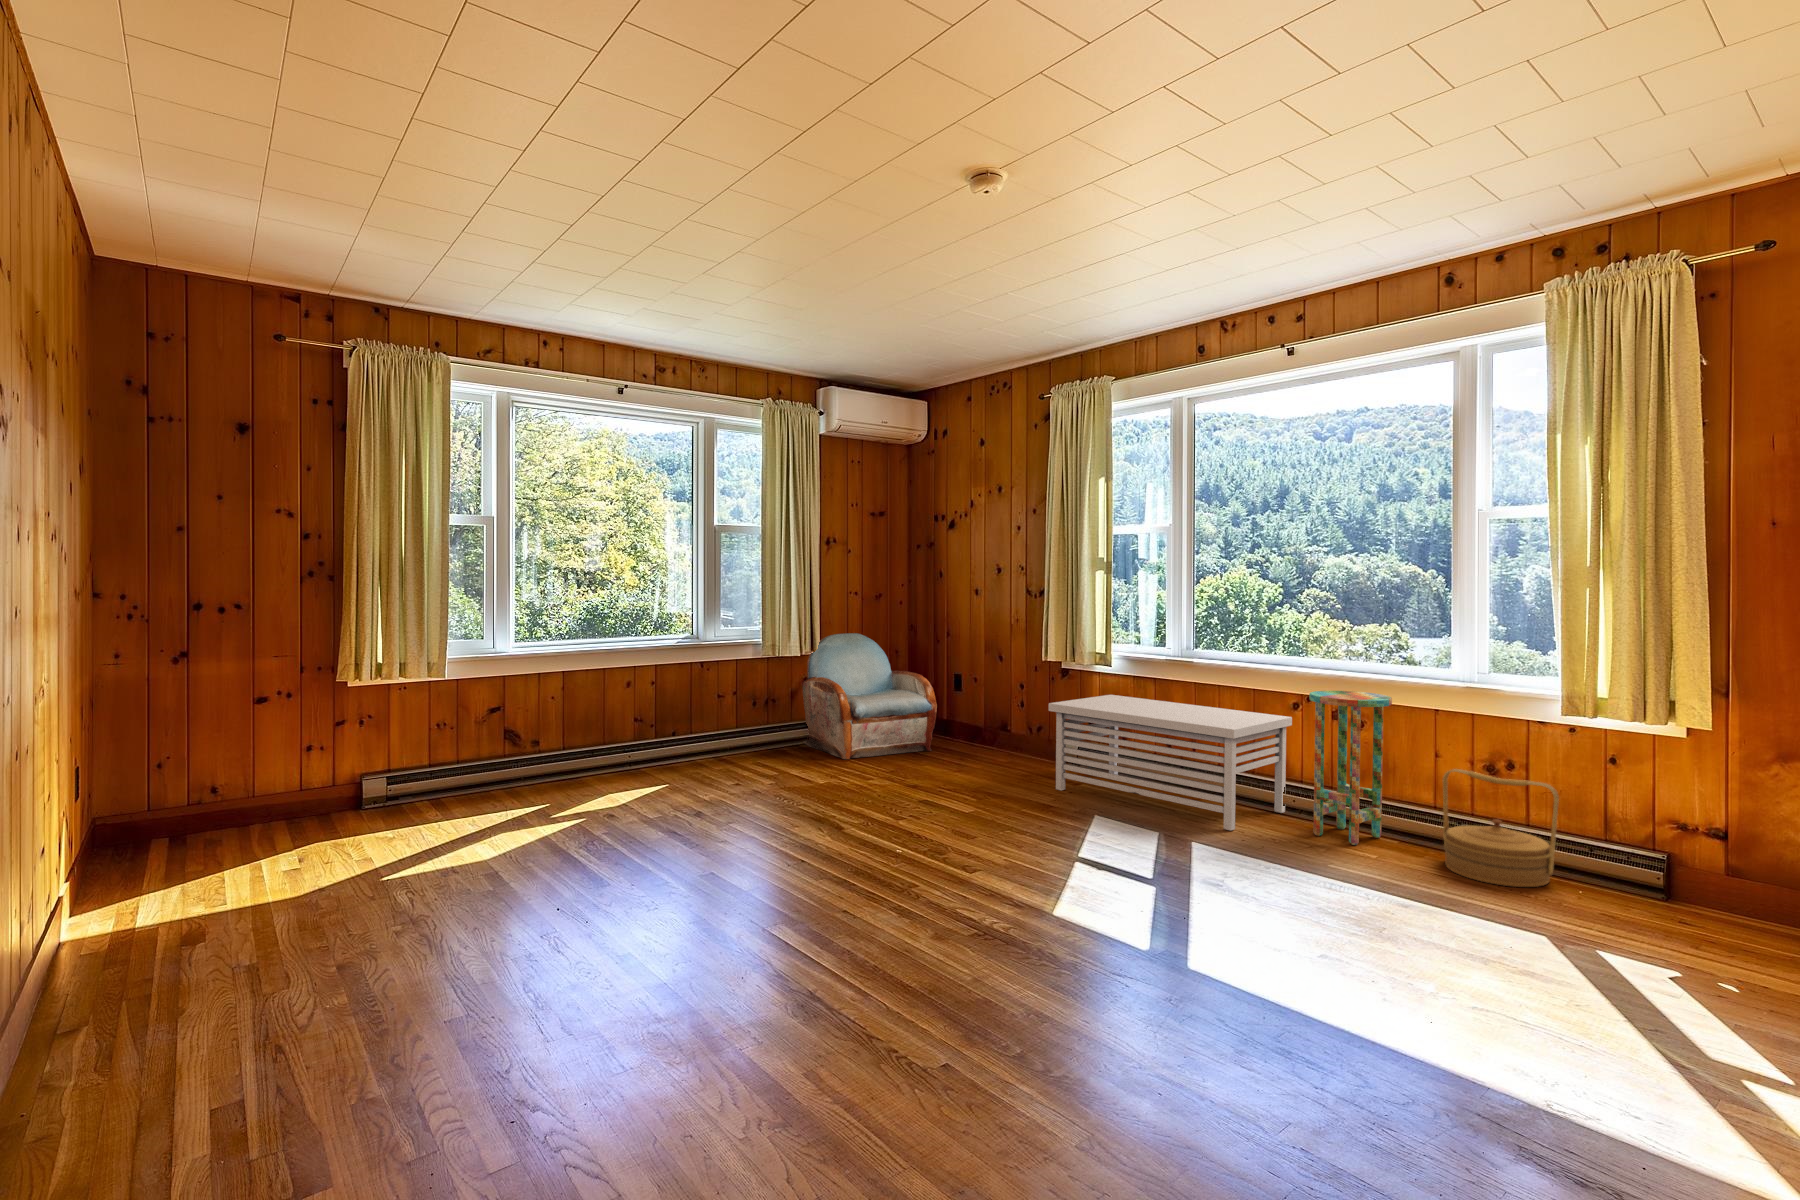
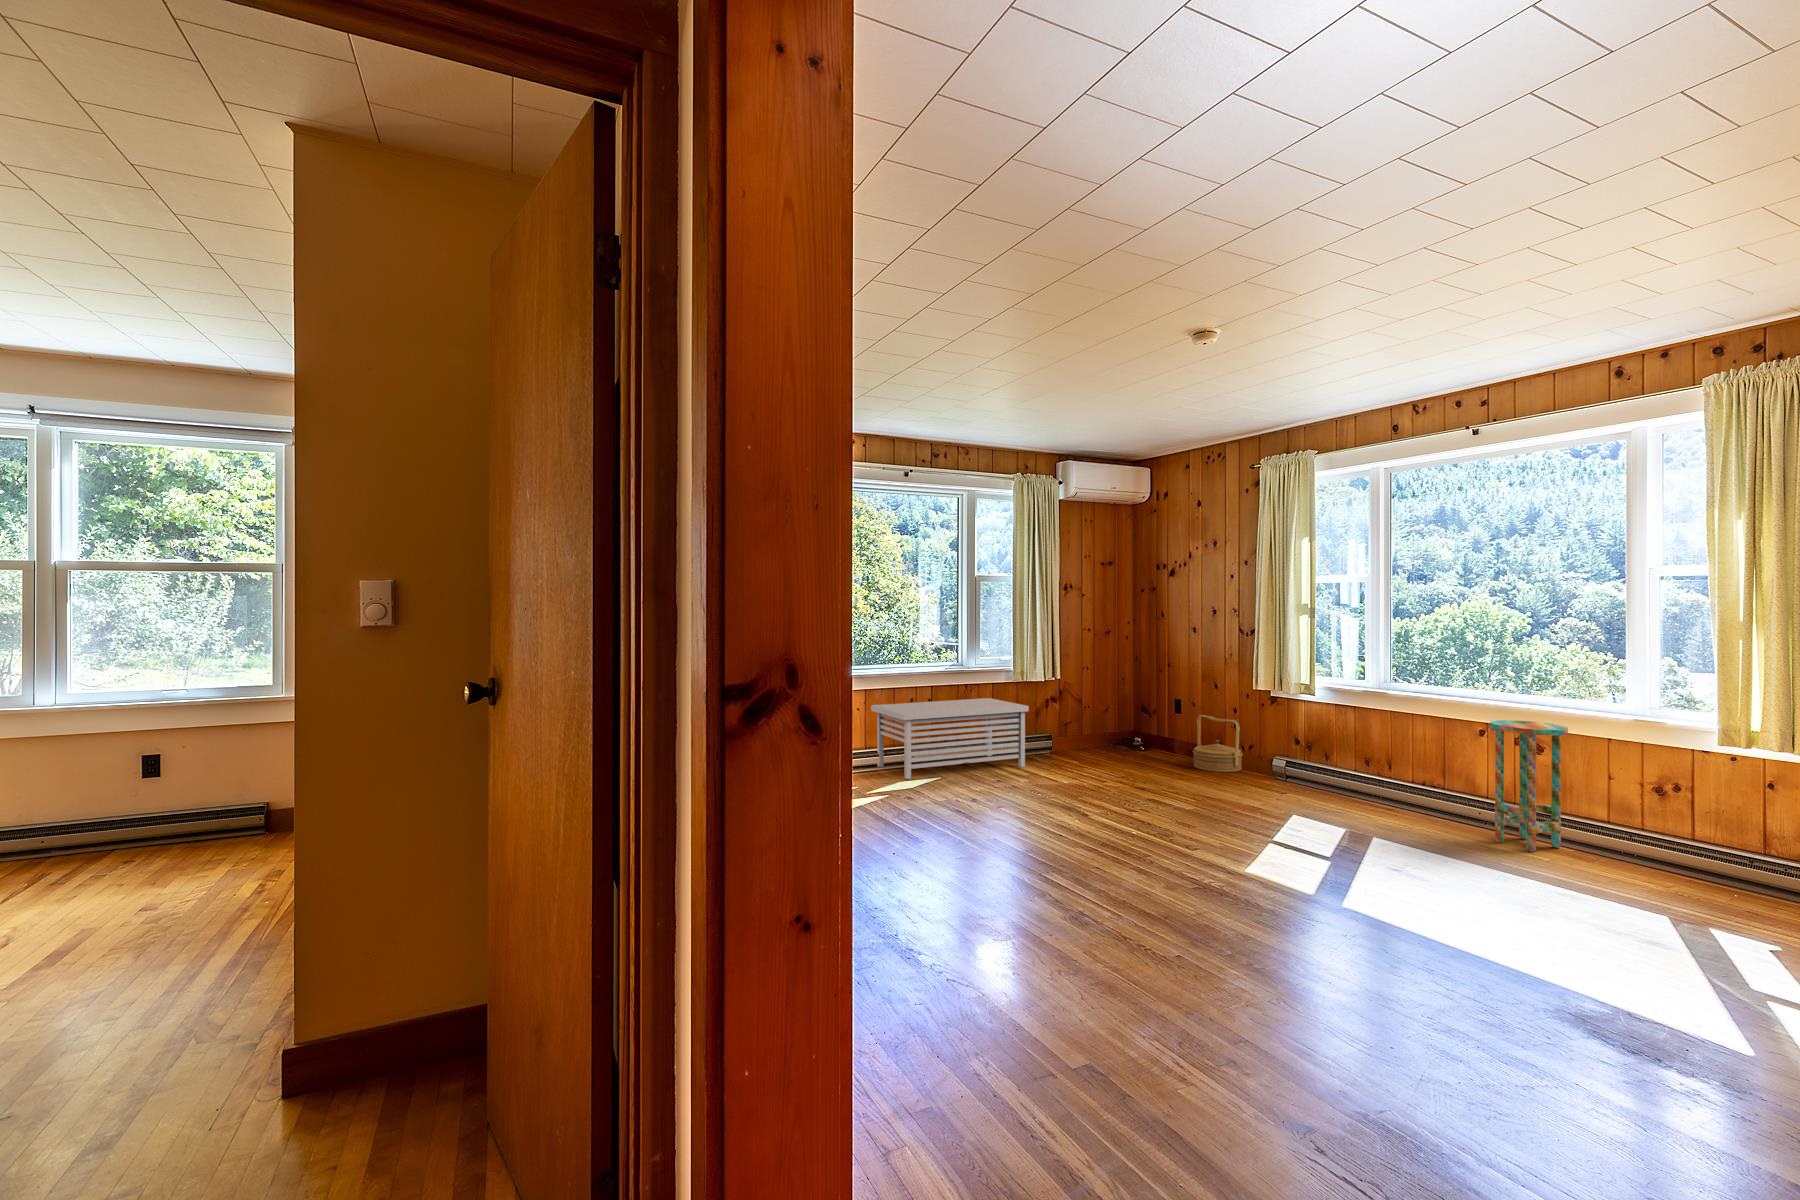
armchair: present [802,633,937,759] -> none [1045,661,1159,764]
storage bench: present [1049,695,1292,831] -> present [871,698,1029,779]
woven basket: present [1443,769,1559,887] -> present [1193,715,1243,772]

